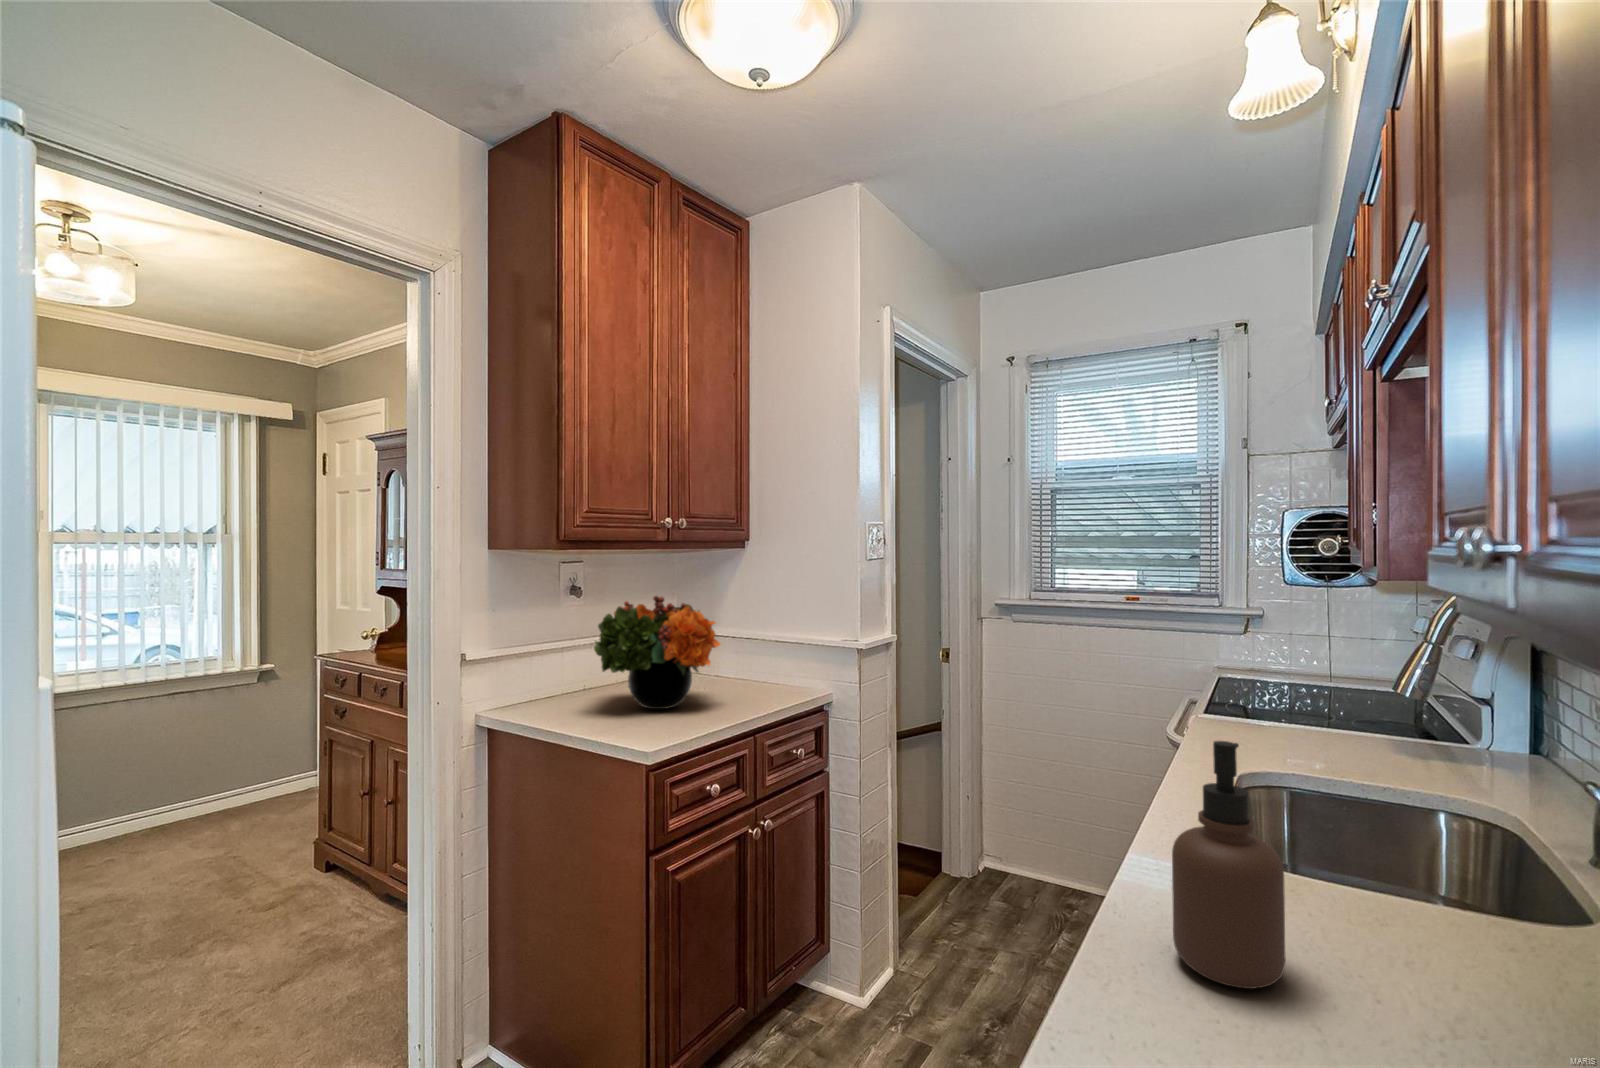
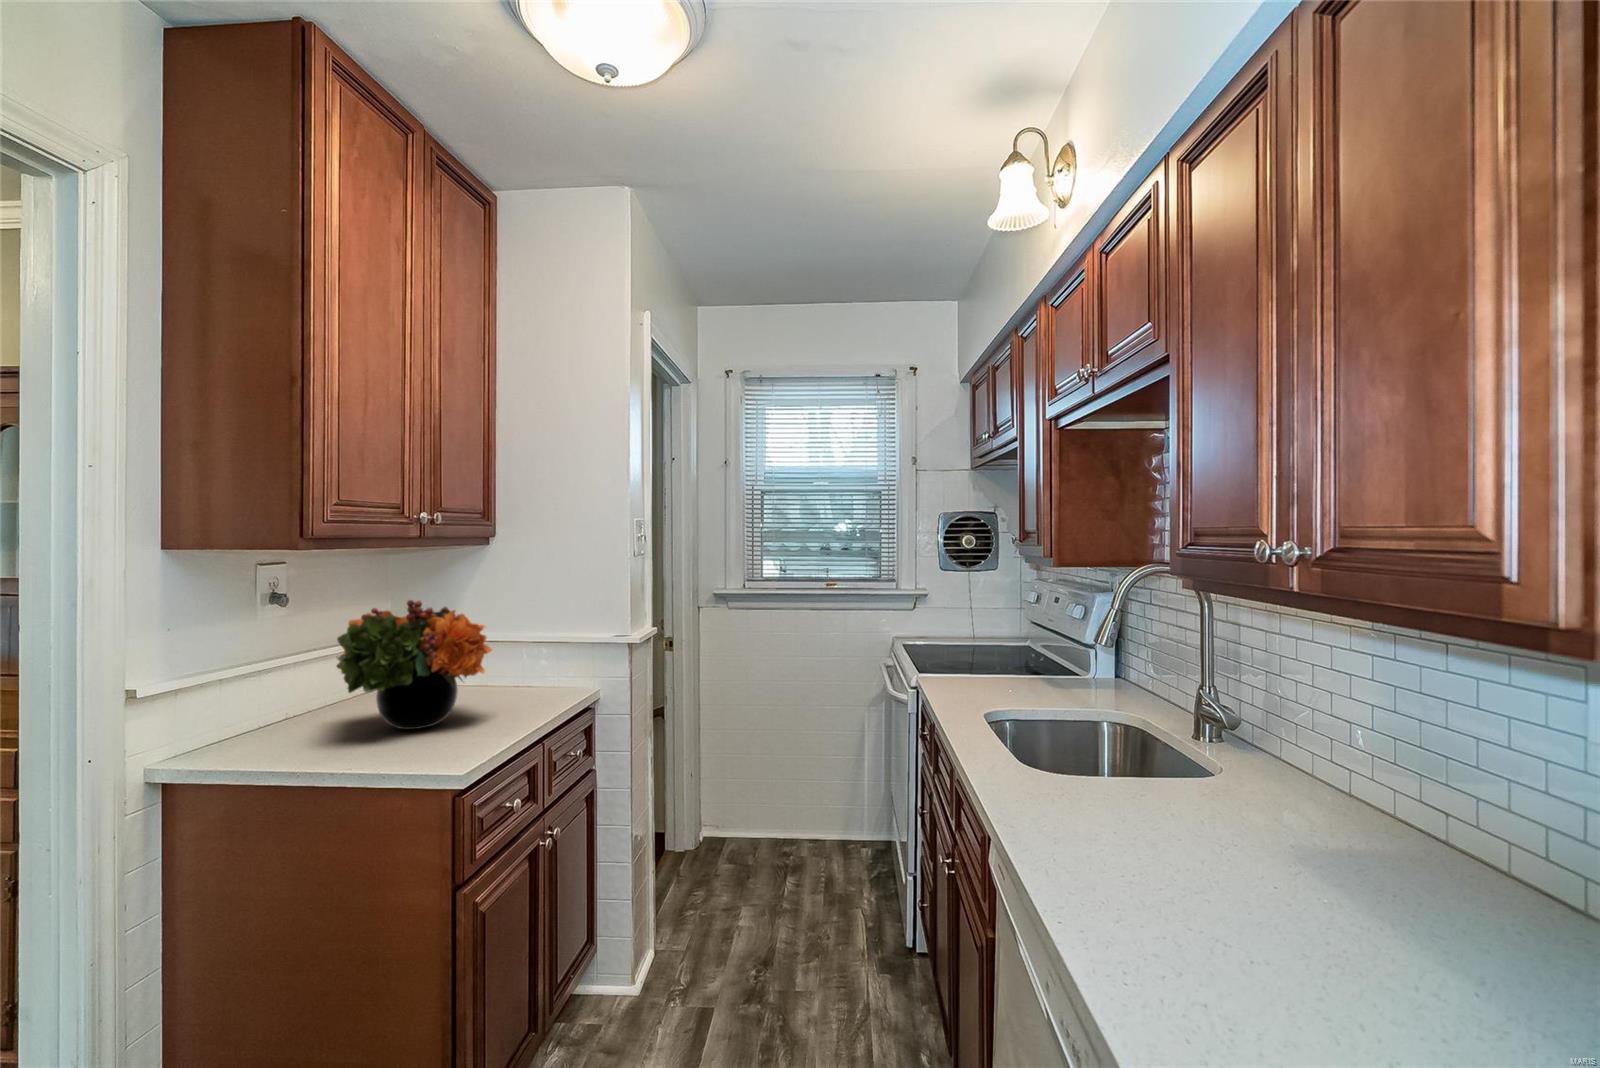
soap dispenser: present [1172,741,1285,989] -> none [1044,682,1121,859]

